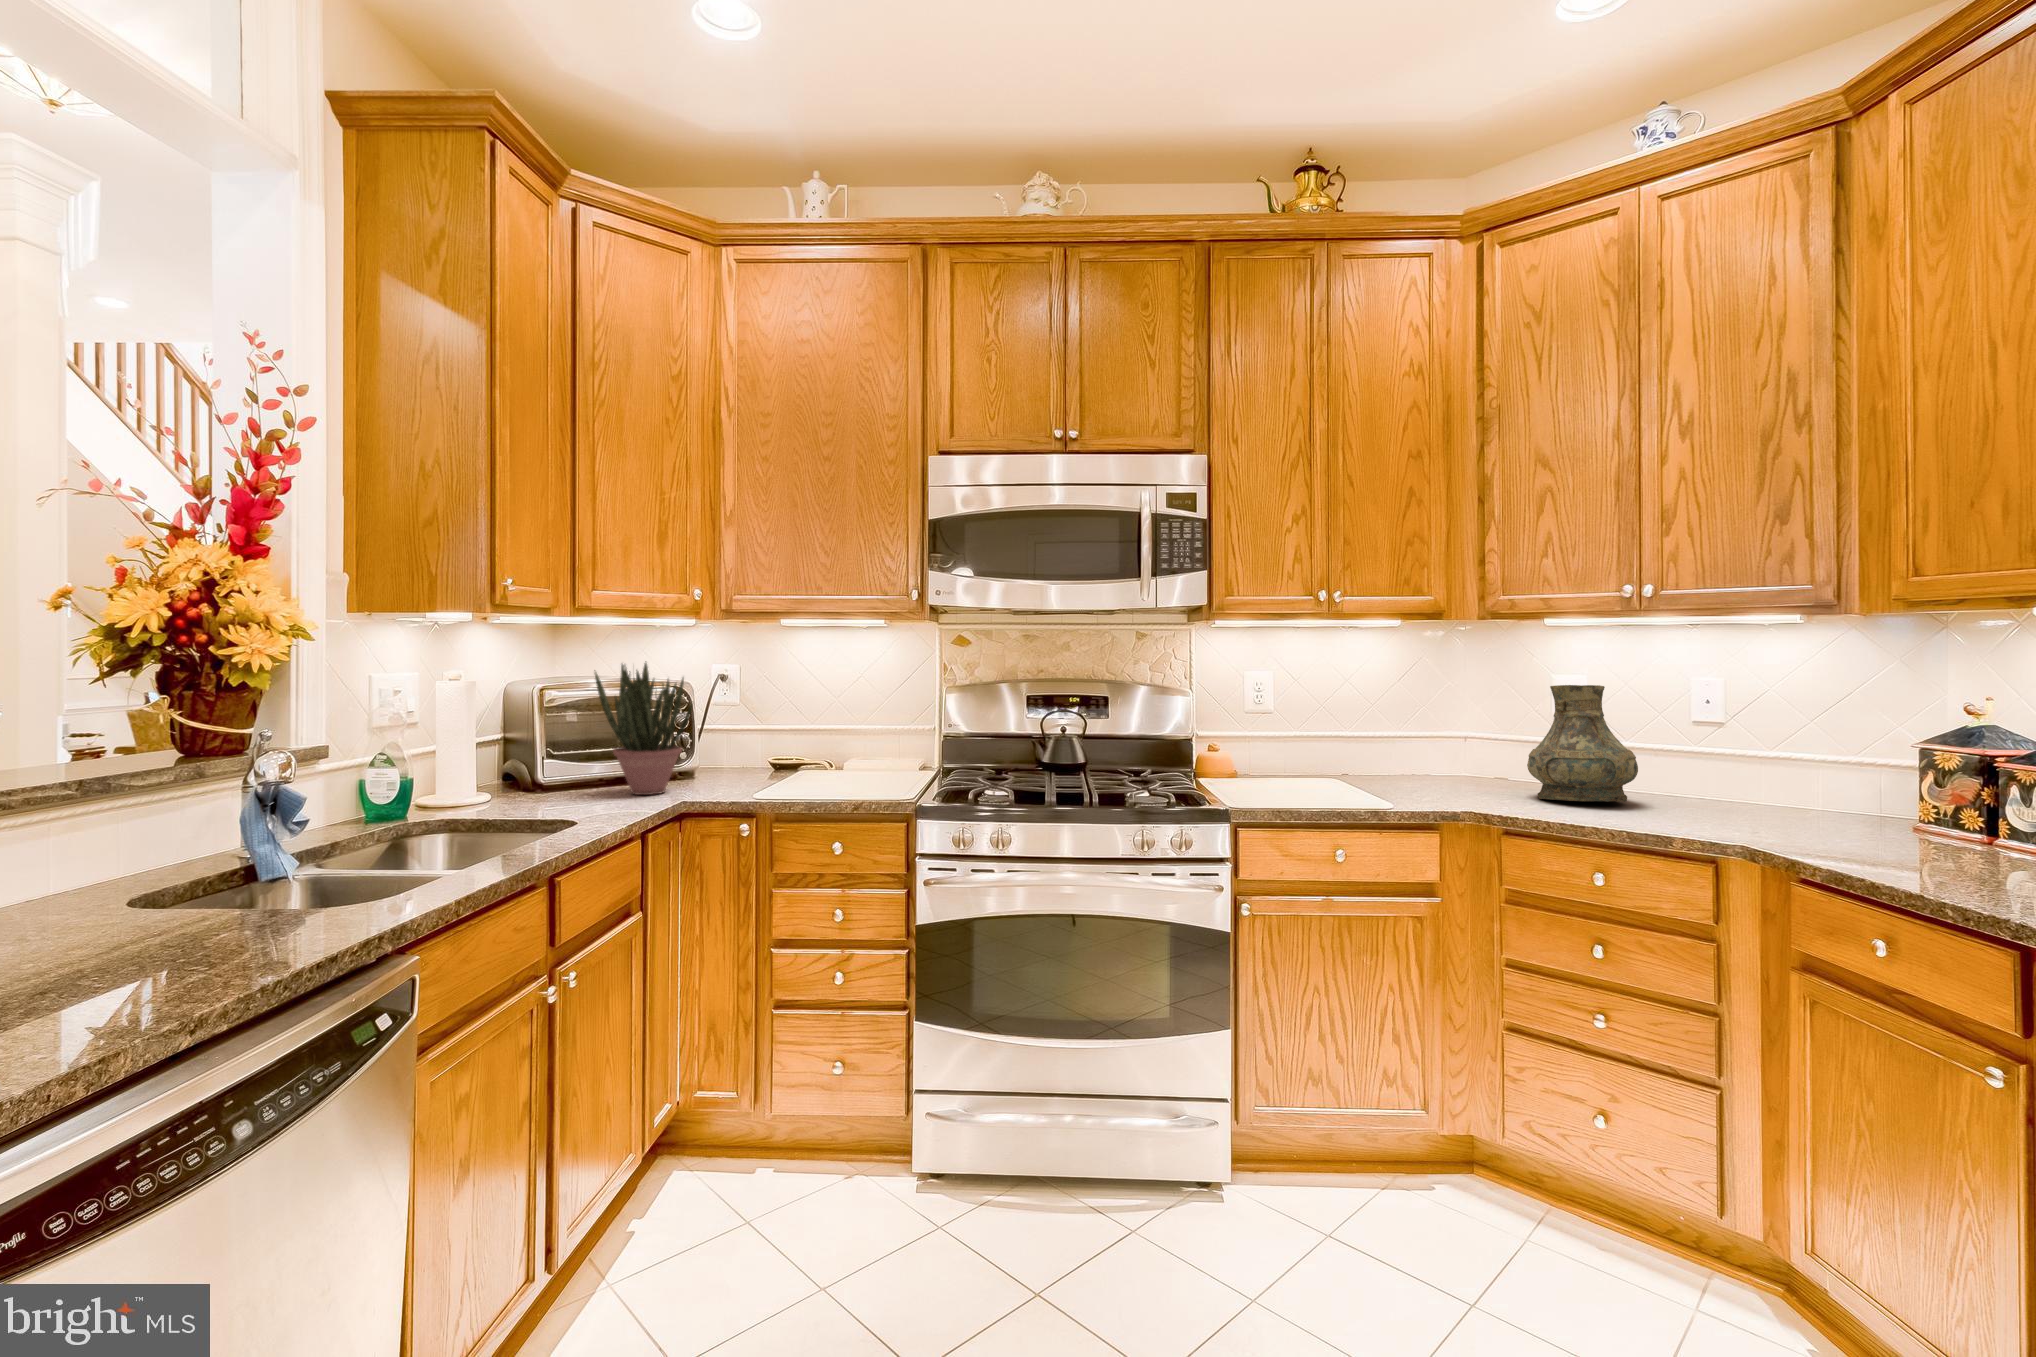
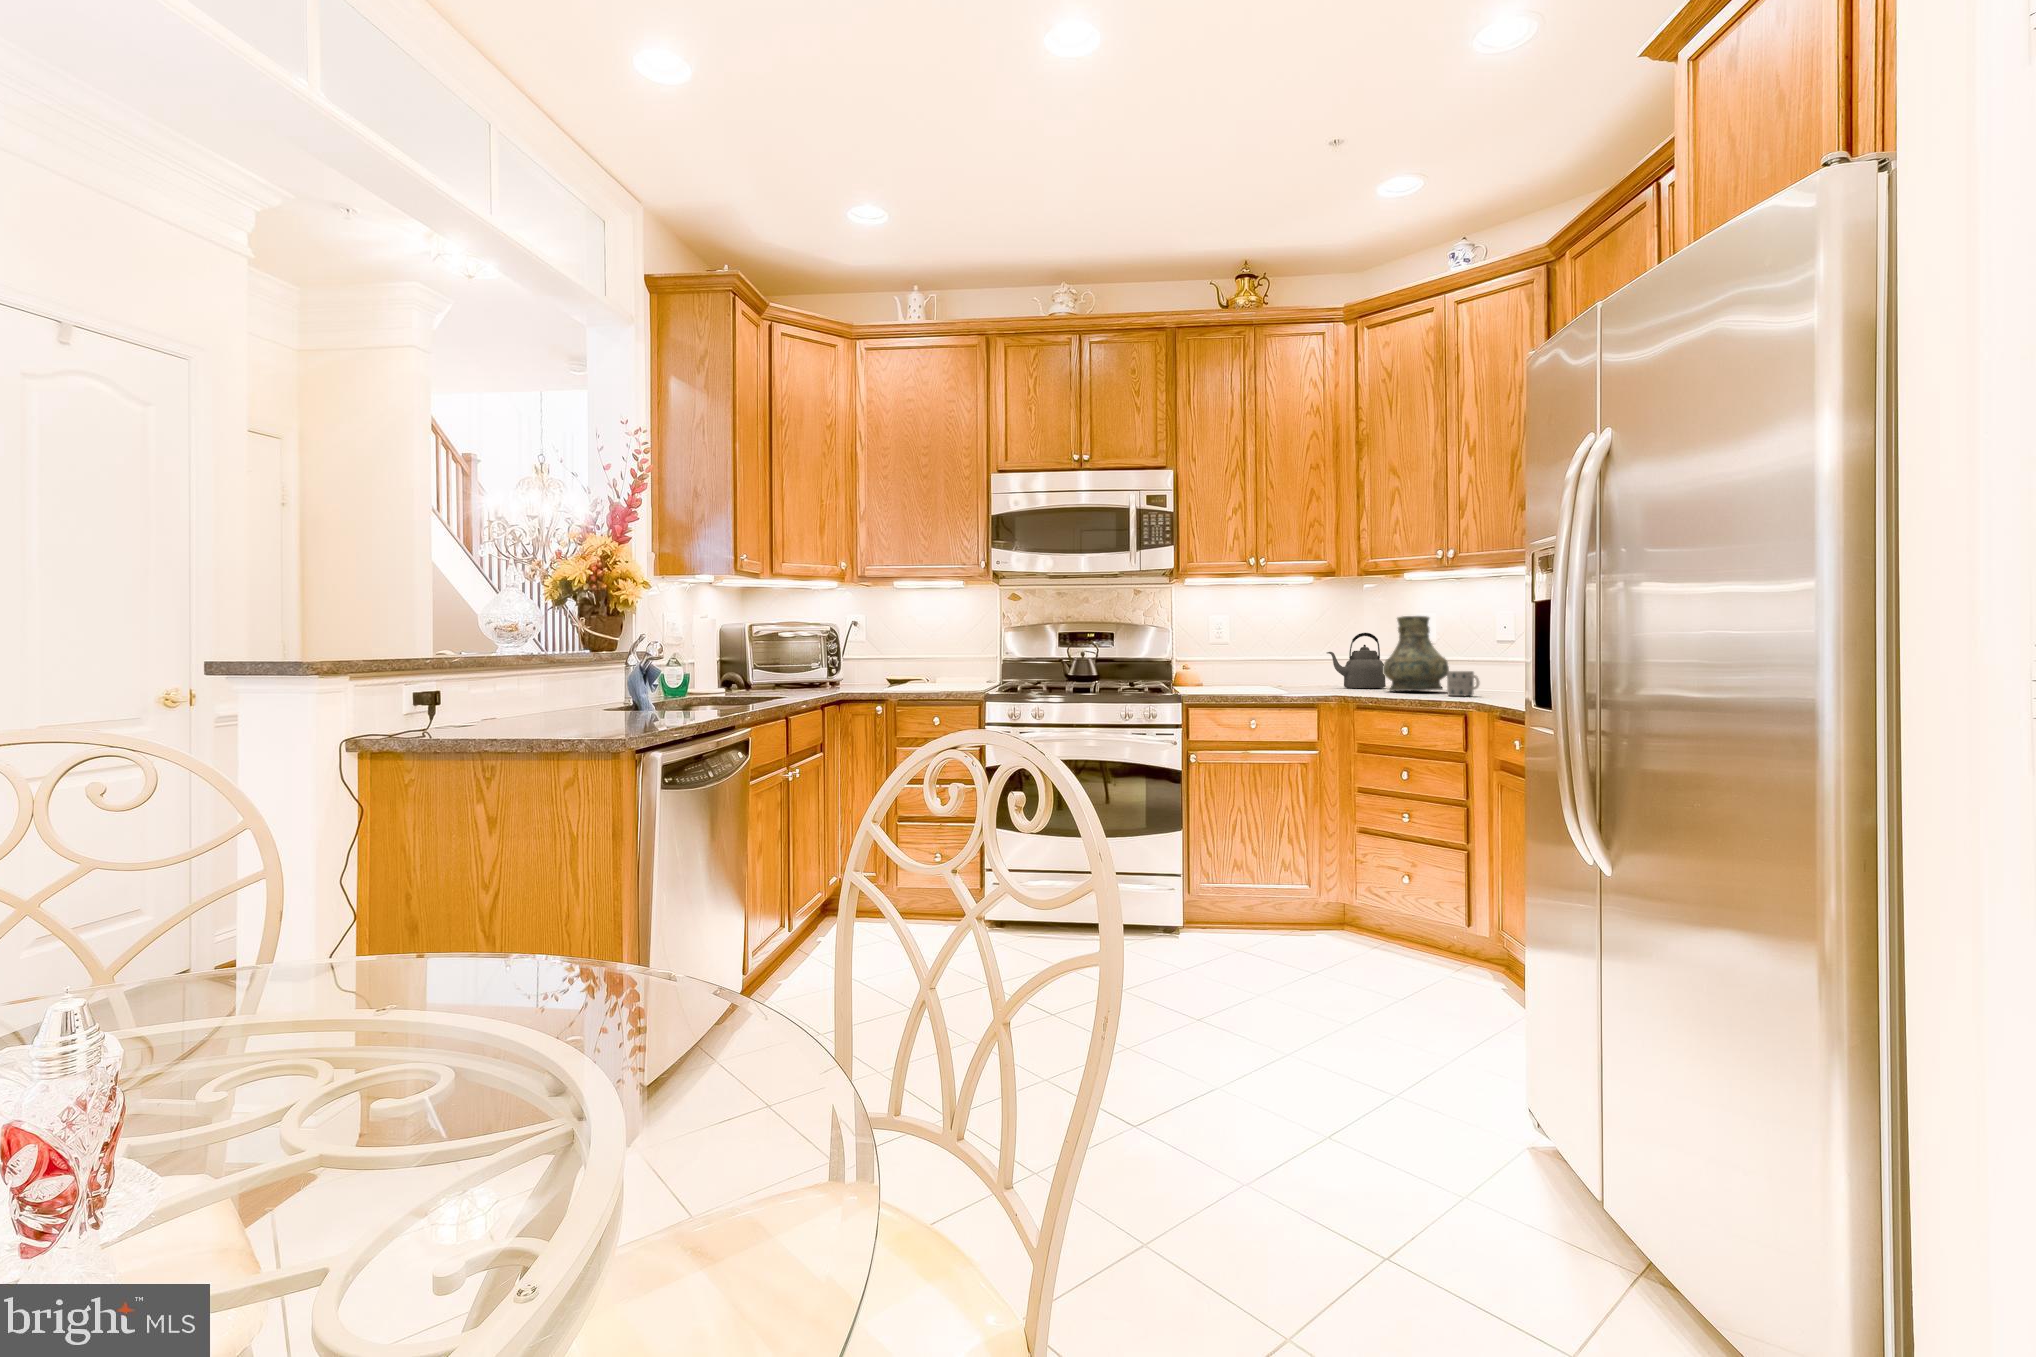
potted plant: present [594,663,693,795] -> none [785,607,844,691]
kettle: none [1424,700,1511,784] -> present [1327,633,1386,688]
mug: none [1661,780,1725,826] -> present [1447,671,1479,696]

